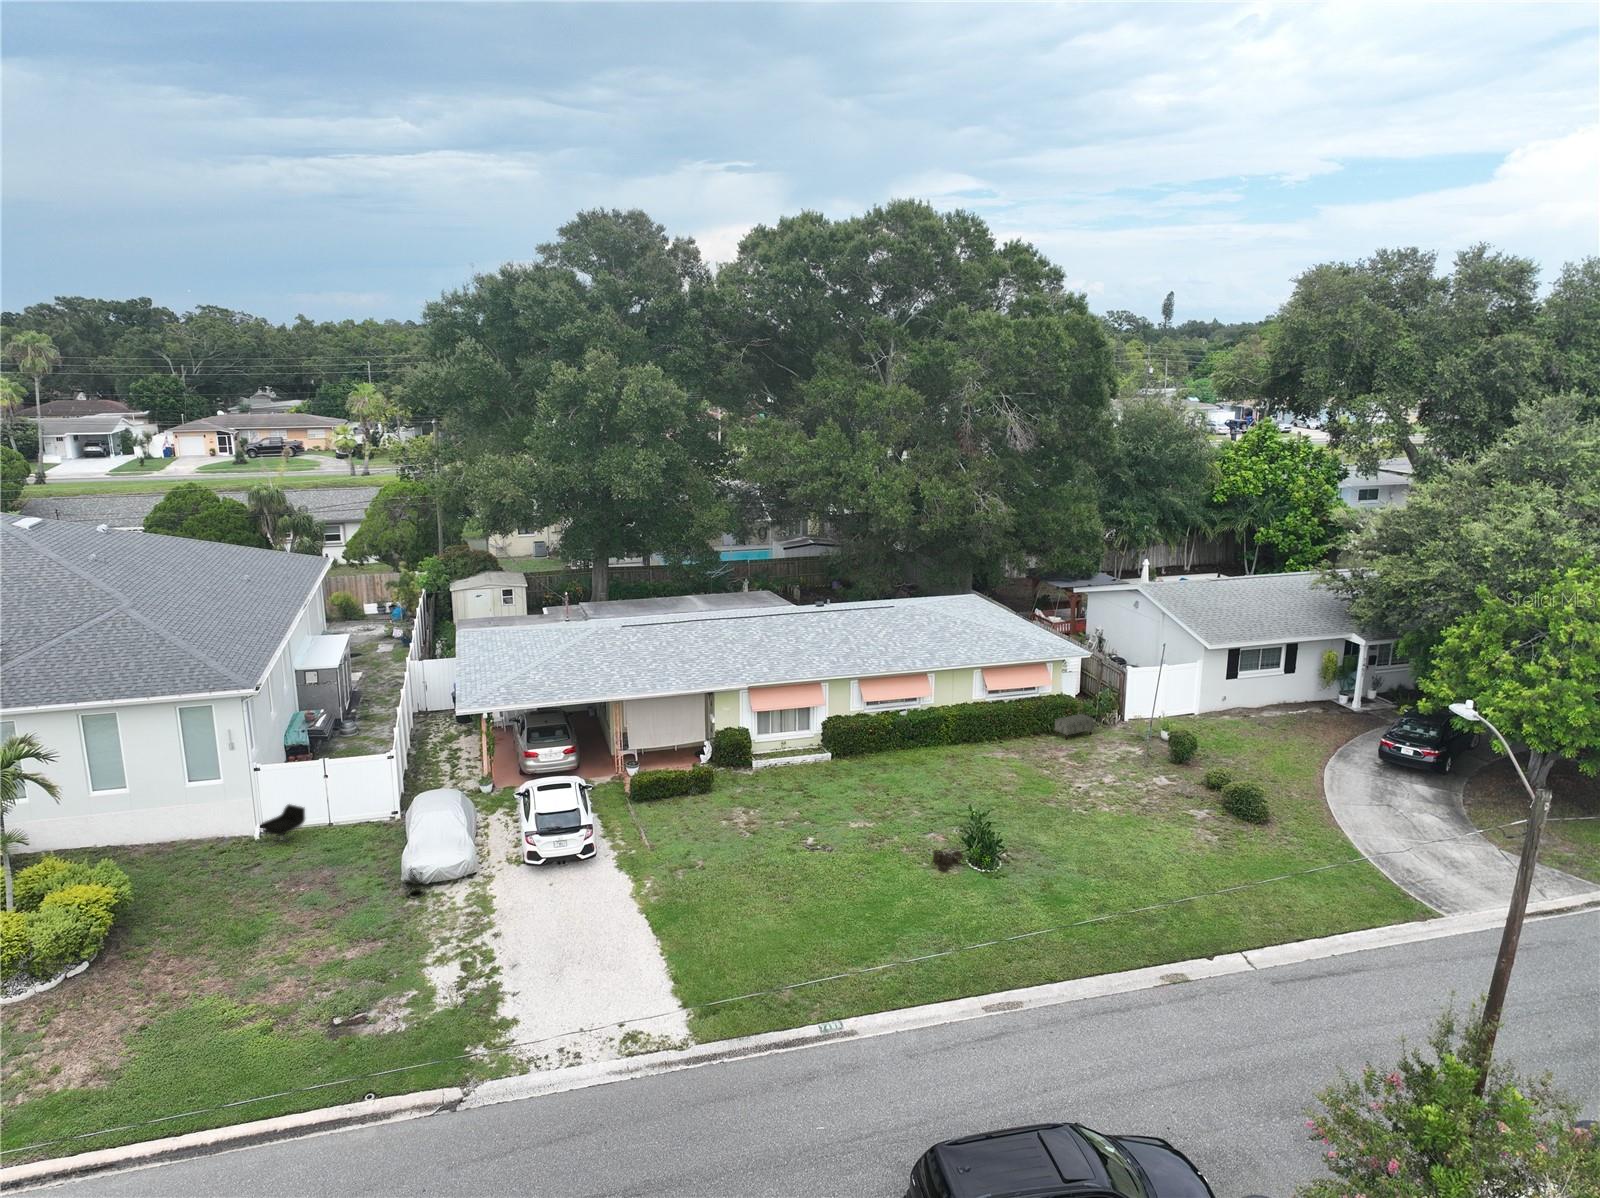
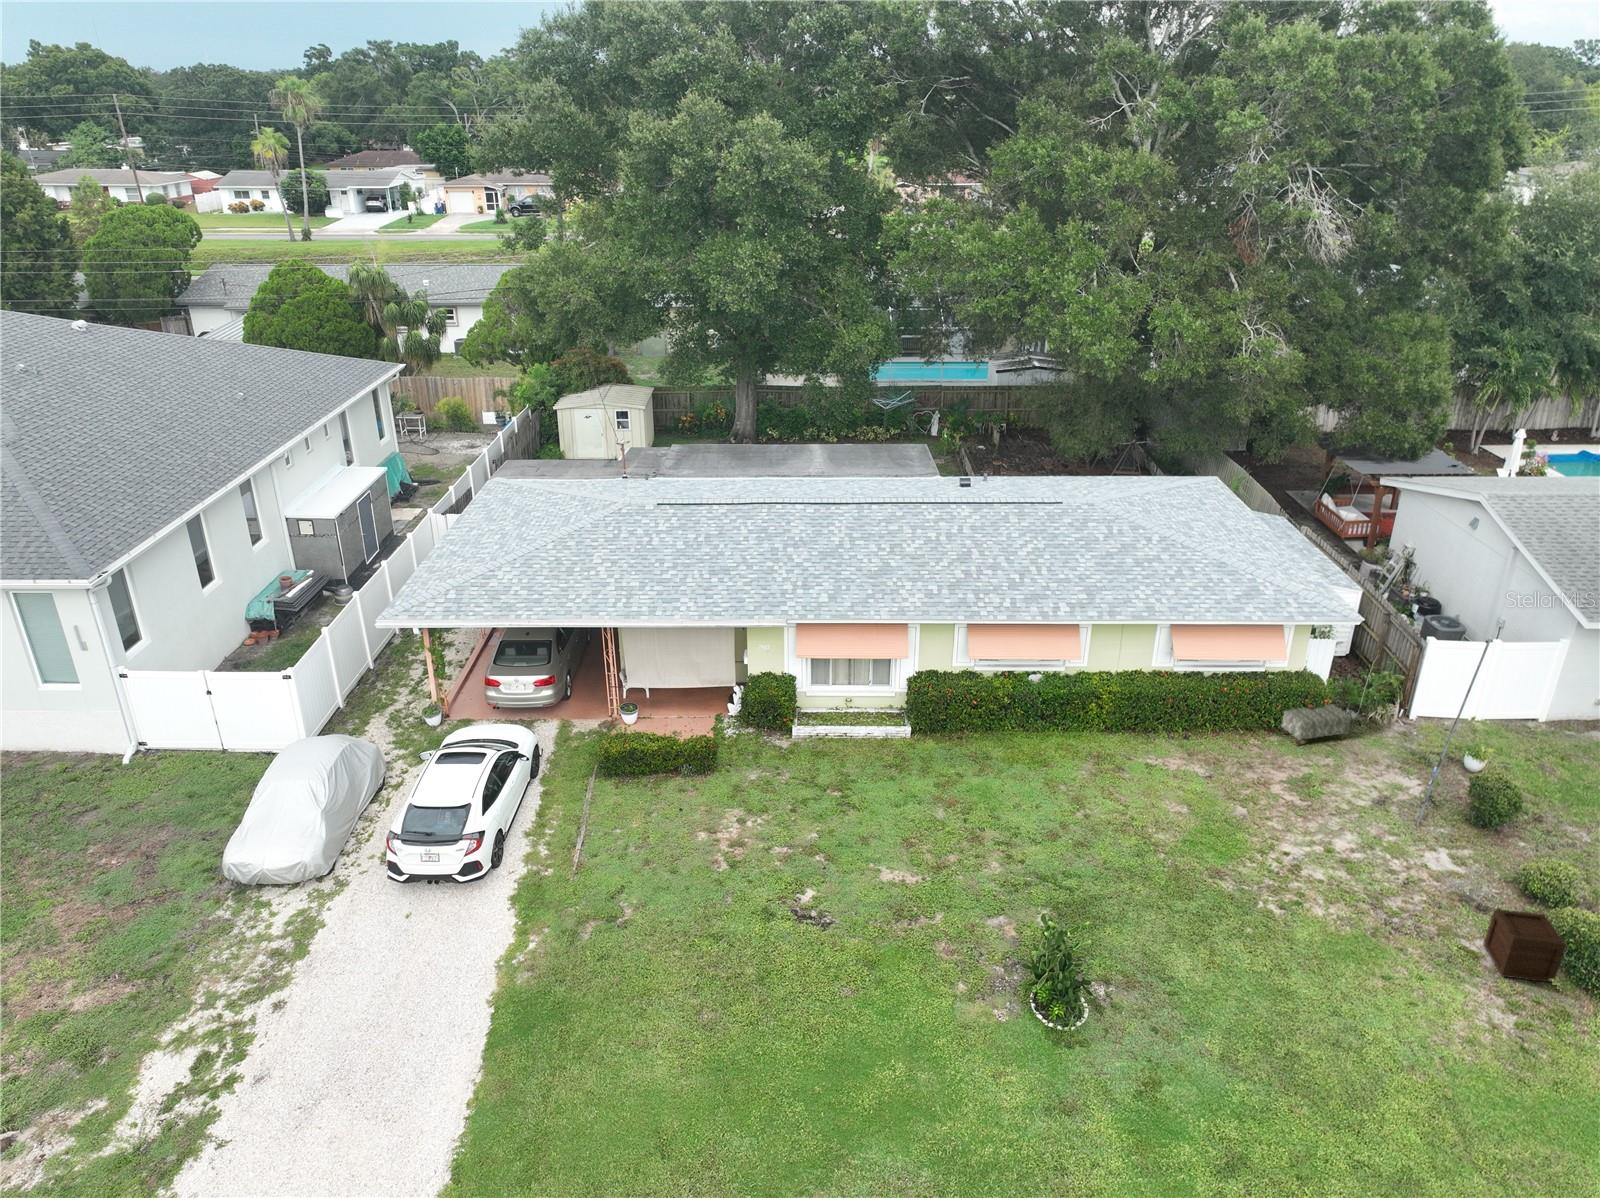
wooden crate: none [1195,787,1236,823] -> present [1484,909,1566,982]
lounge chair: present [261,804,305,843] -> none [103,737,158,794]
woven basket: present [933,850,963,872] -> none [974,965,1025,1013]
potted tree: present [406,869,424,898] -> none [190,879,228,923]

